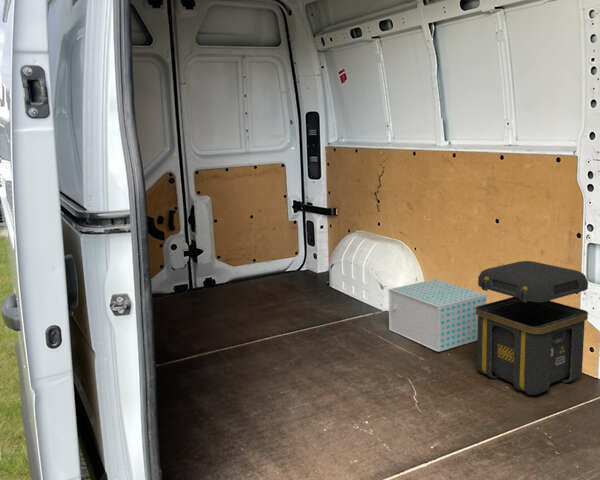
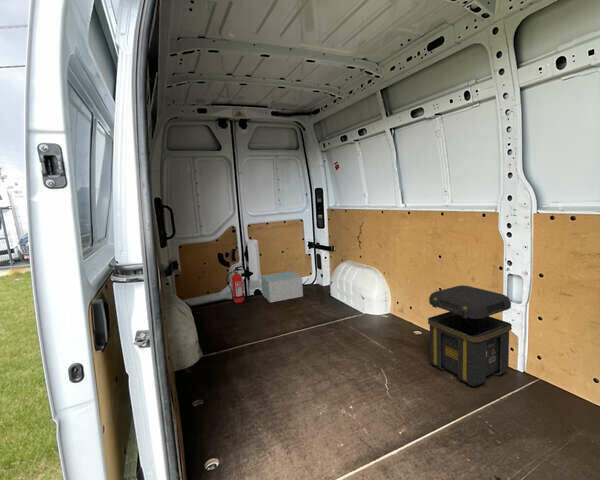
fire extinguisher: none [161,238,191,298] -> present [226,266,244,303]
storage box: present [388,279,487,352] -> present [261,271,303,303]

